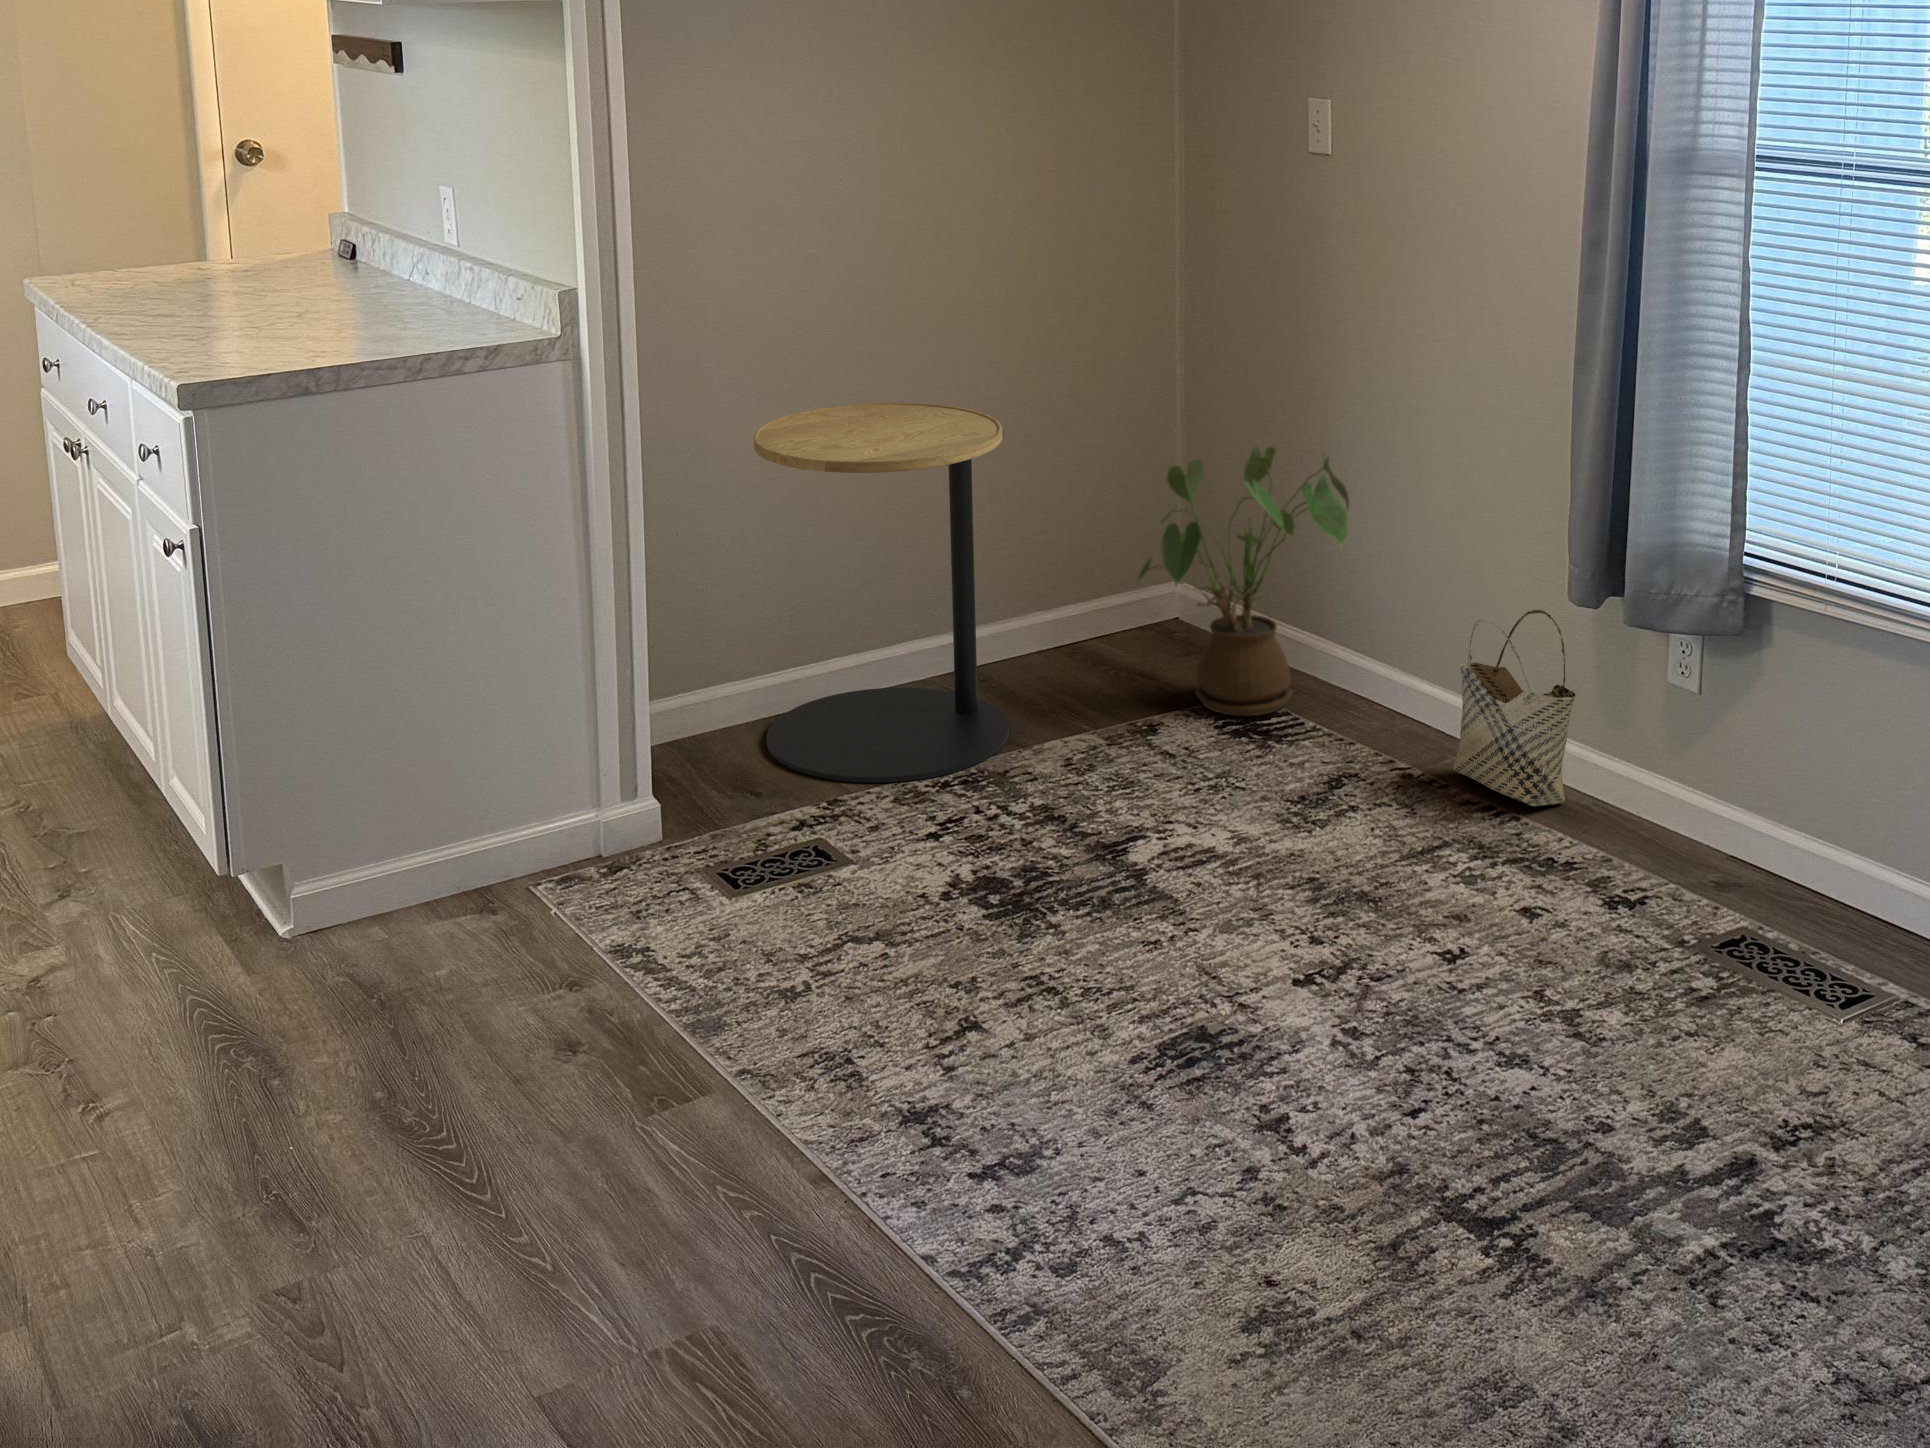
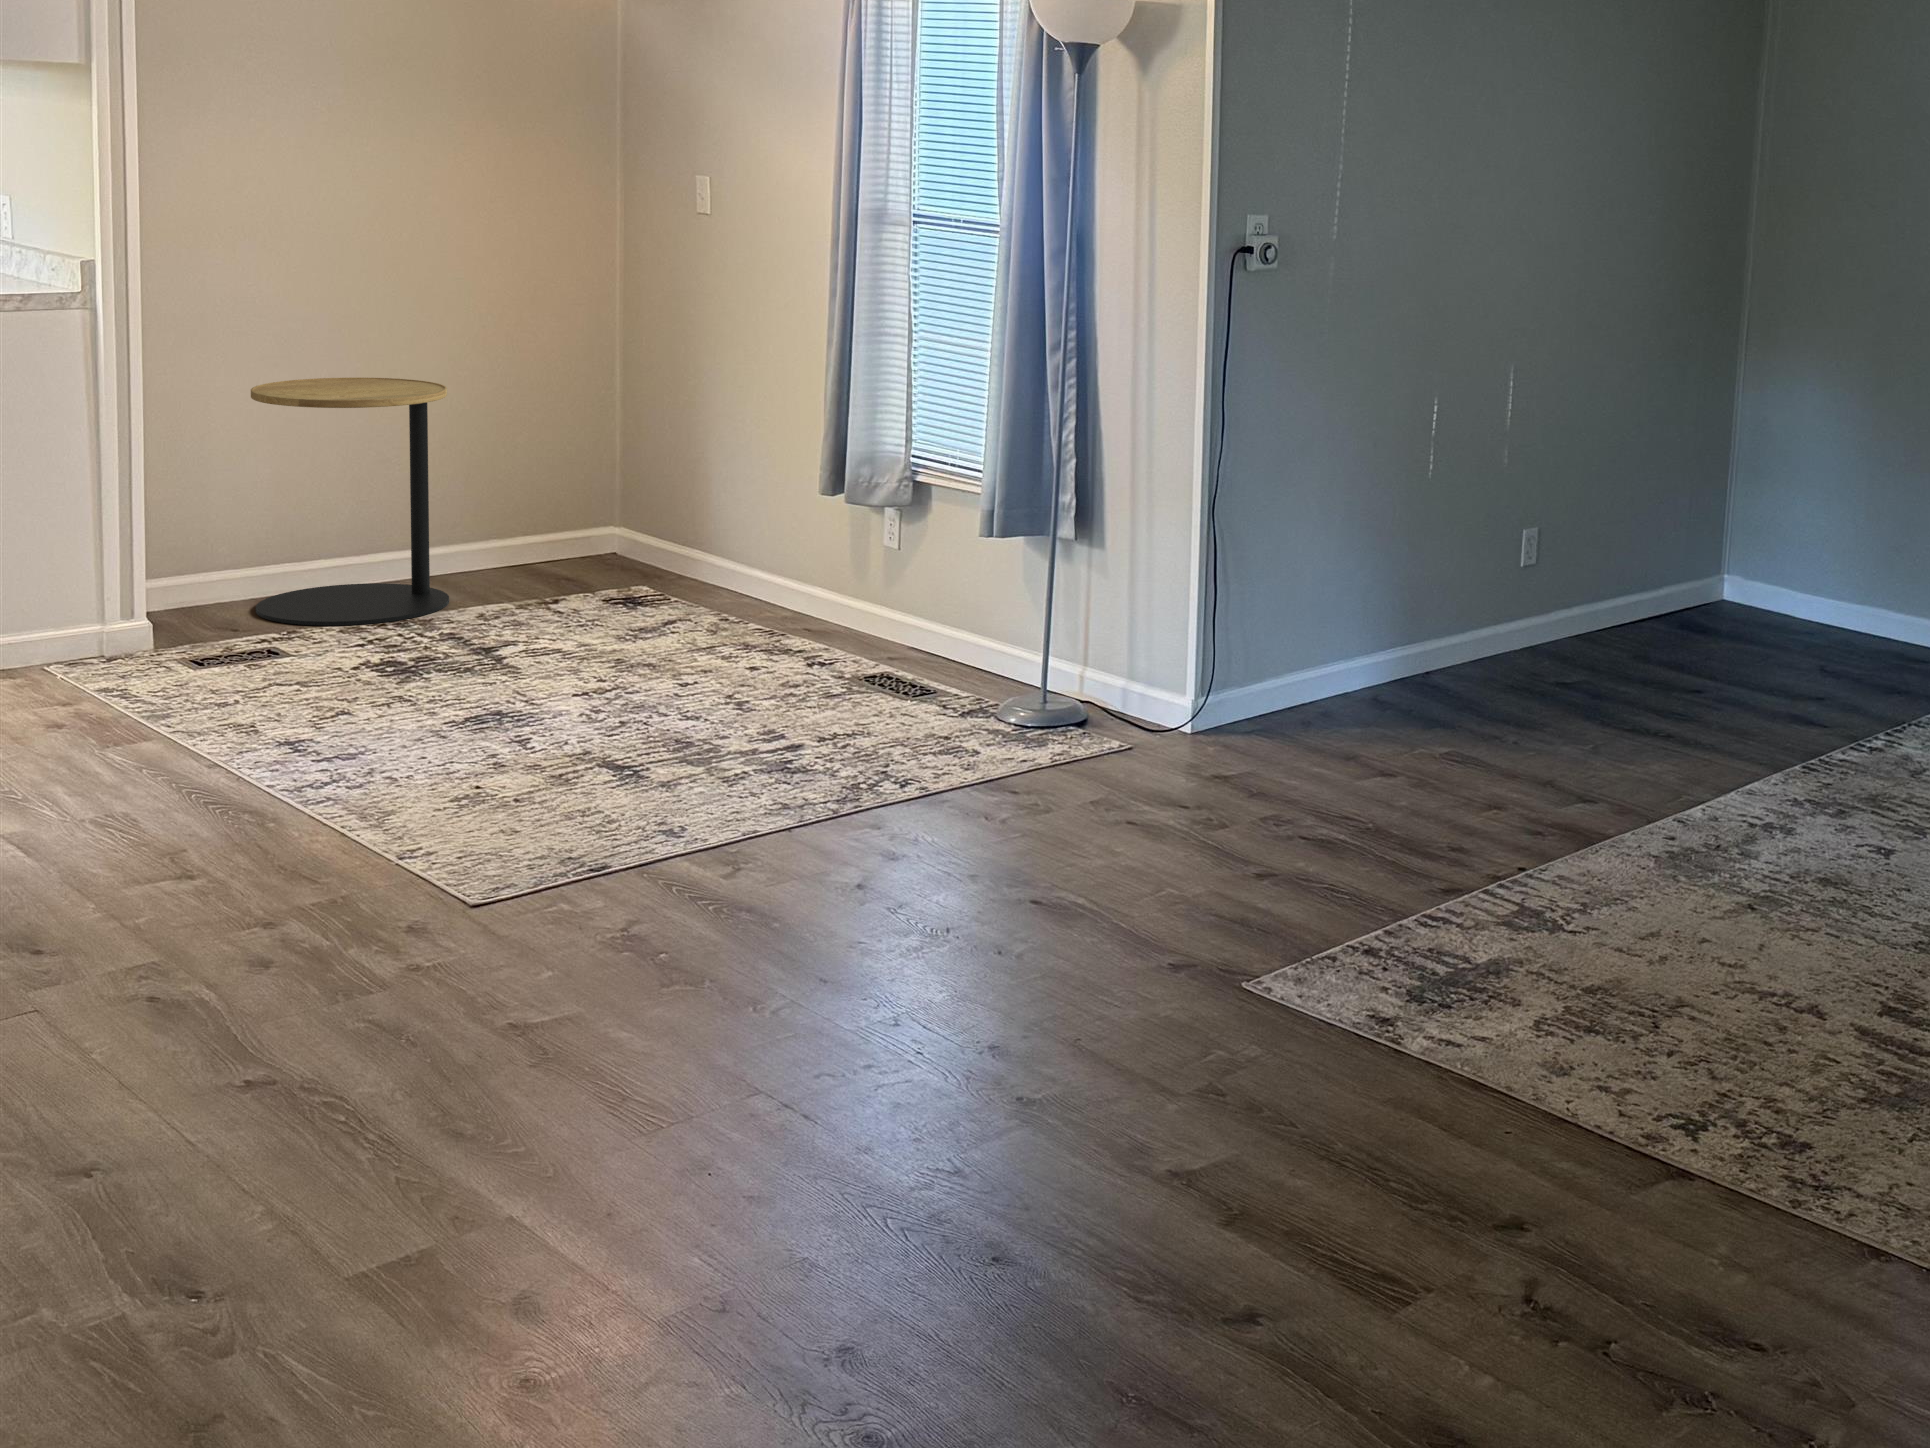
house plant: present [1137,447,1349,716] -> none [552,414,712,596]
woven basket: present [1453,610,1576,806] -> none [753,509,826,629]

